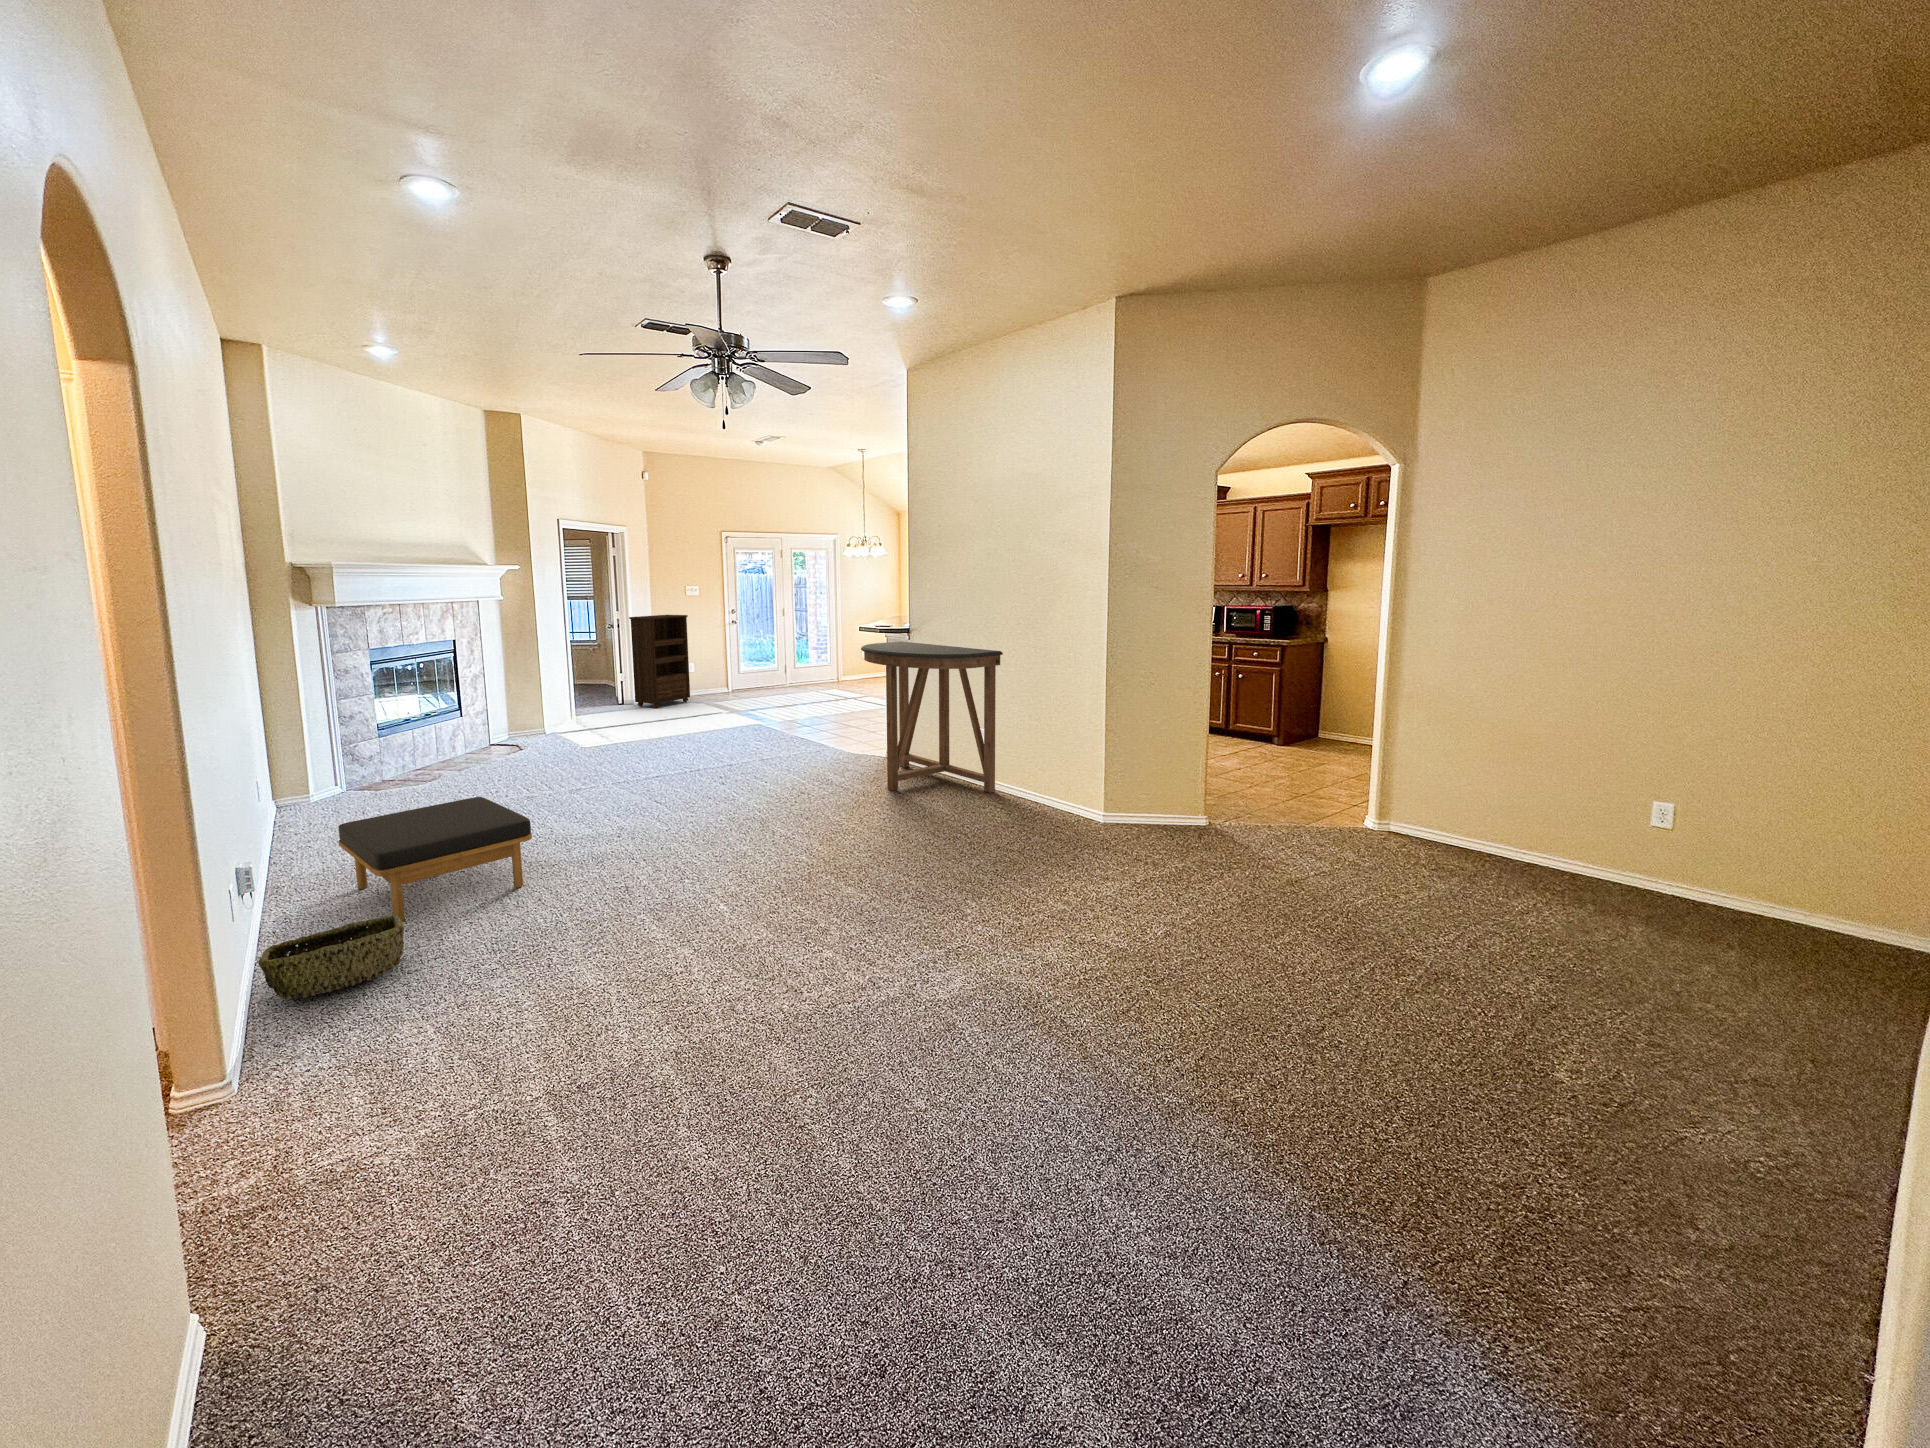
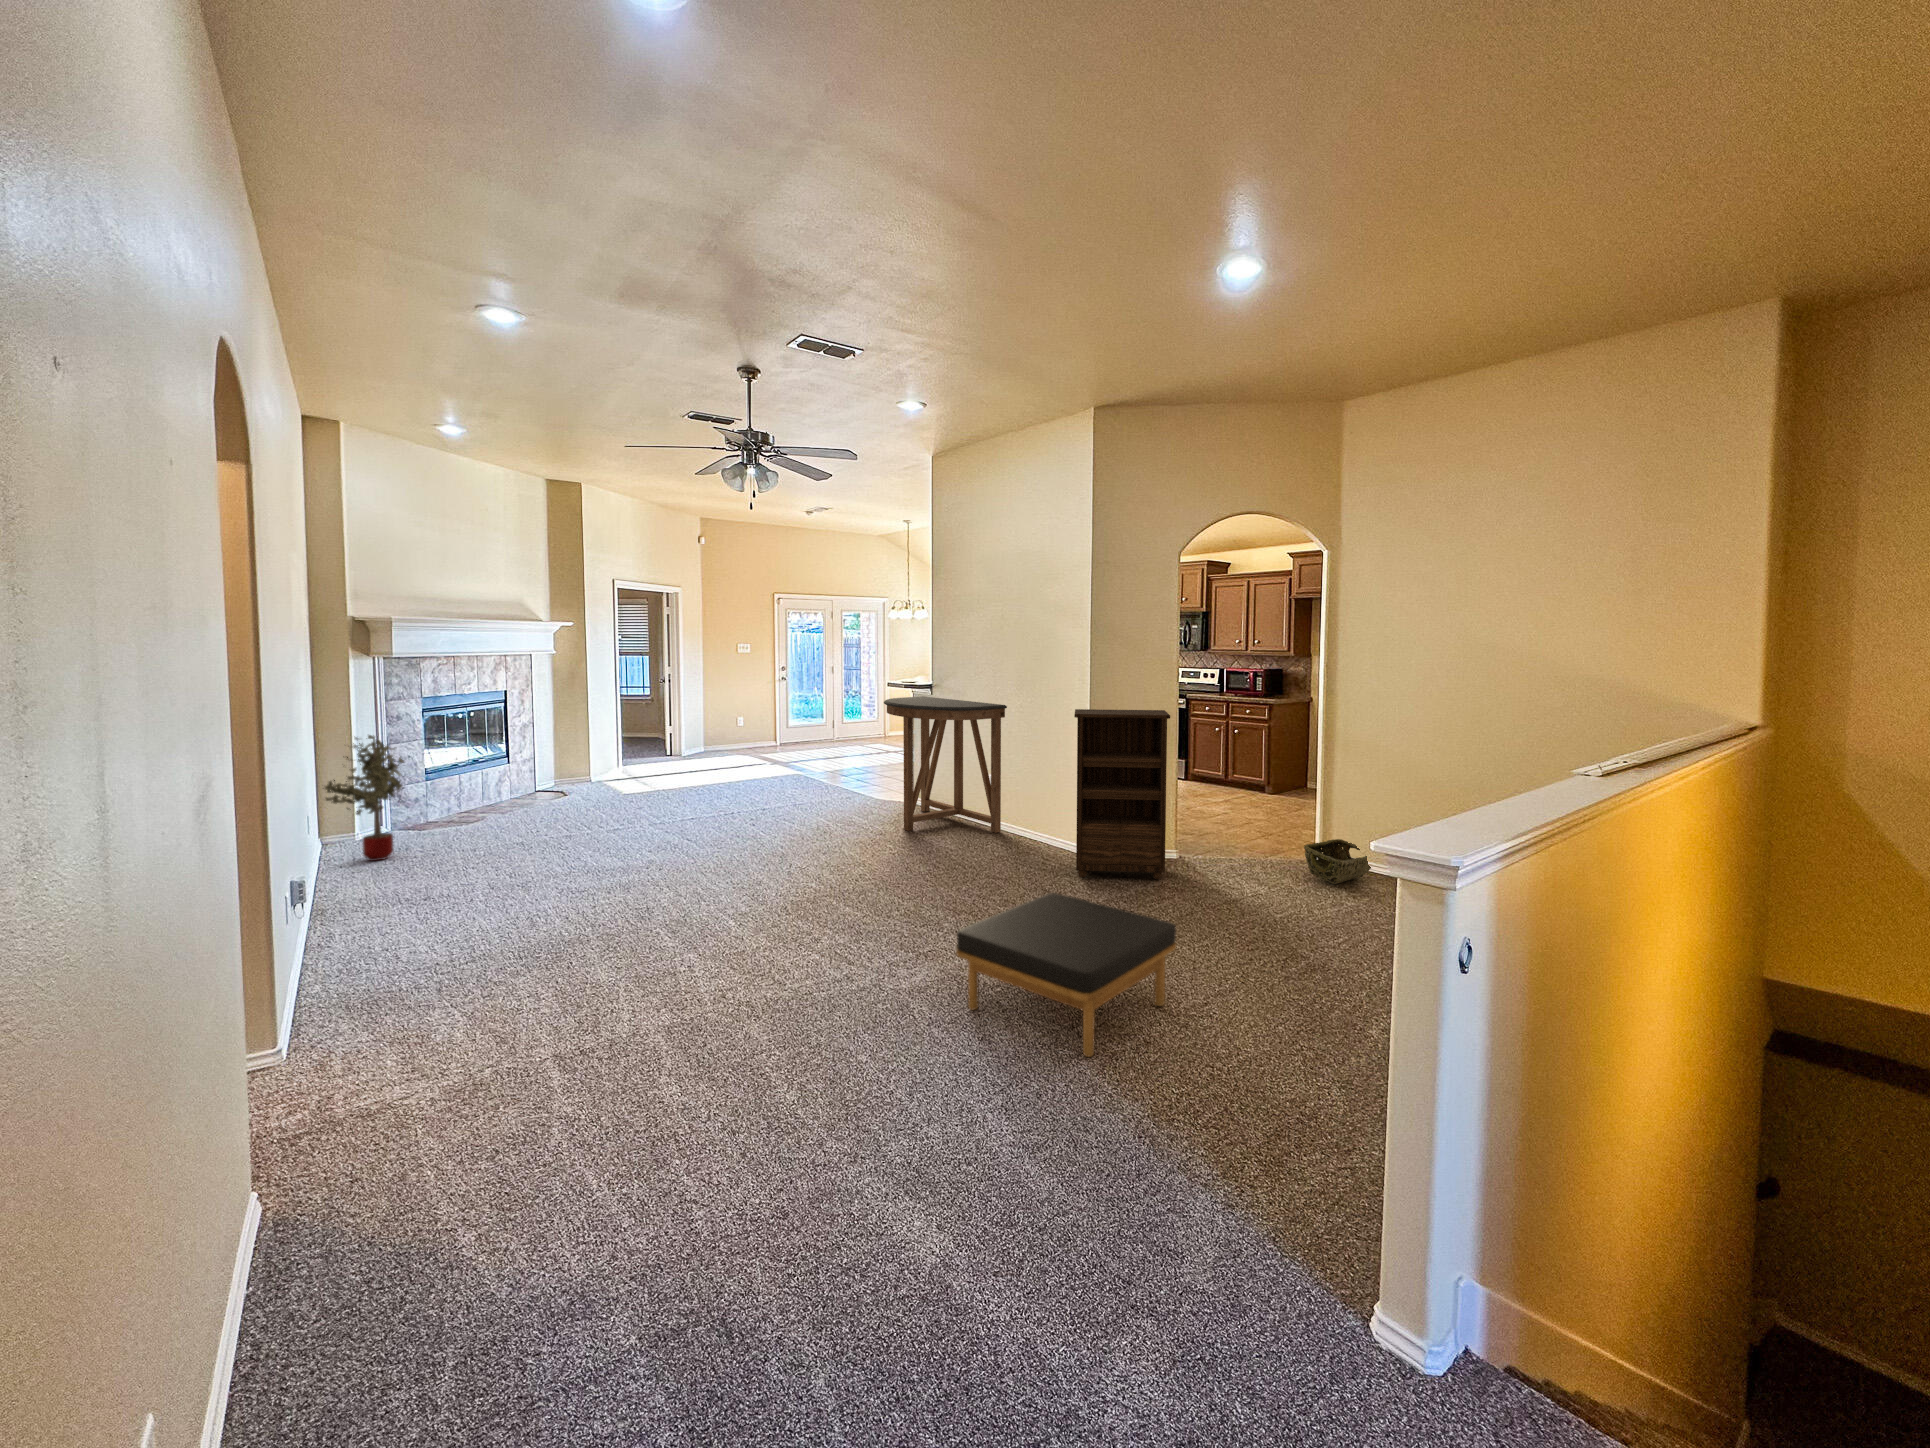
bookshelf: present [629,615,690,708] -> present [1074,709,1170,880]
potted tree: none [270,691,359,827] -> present [325,735,404,861]
ottoman: present [338,797,532,921] -> present [956,893,1176,1057]
woven basket: present [259,915,404,999] -> present [1304,839,1371,884]

